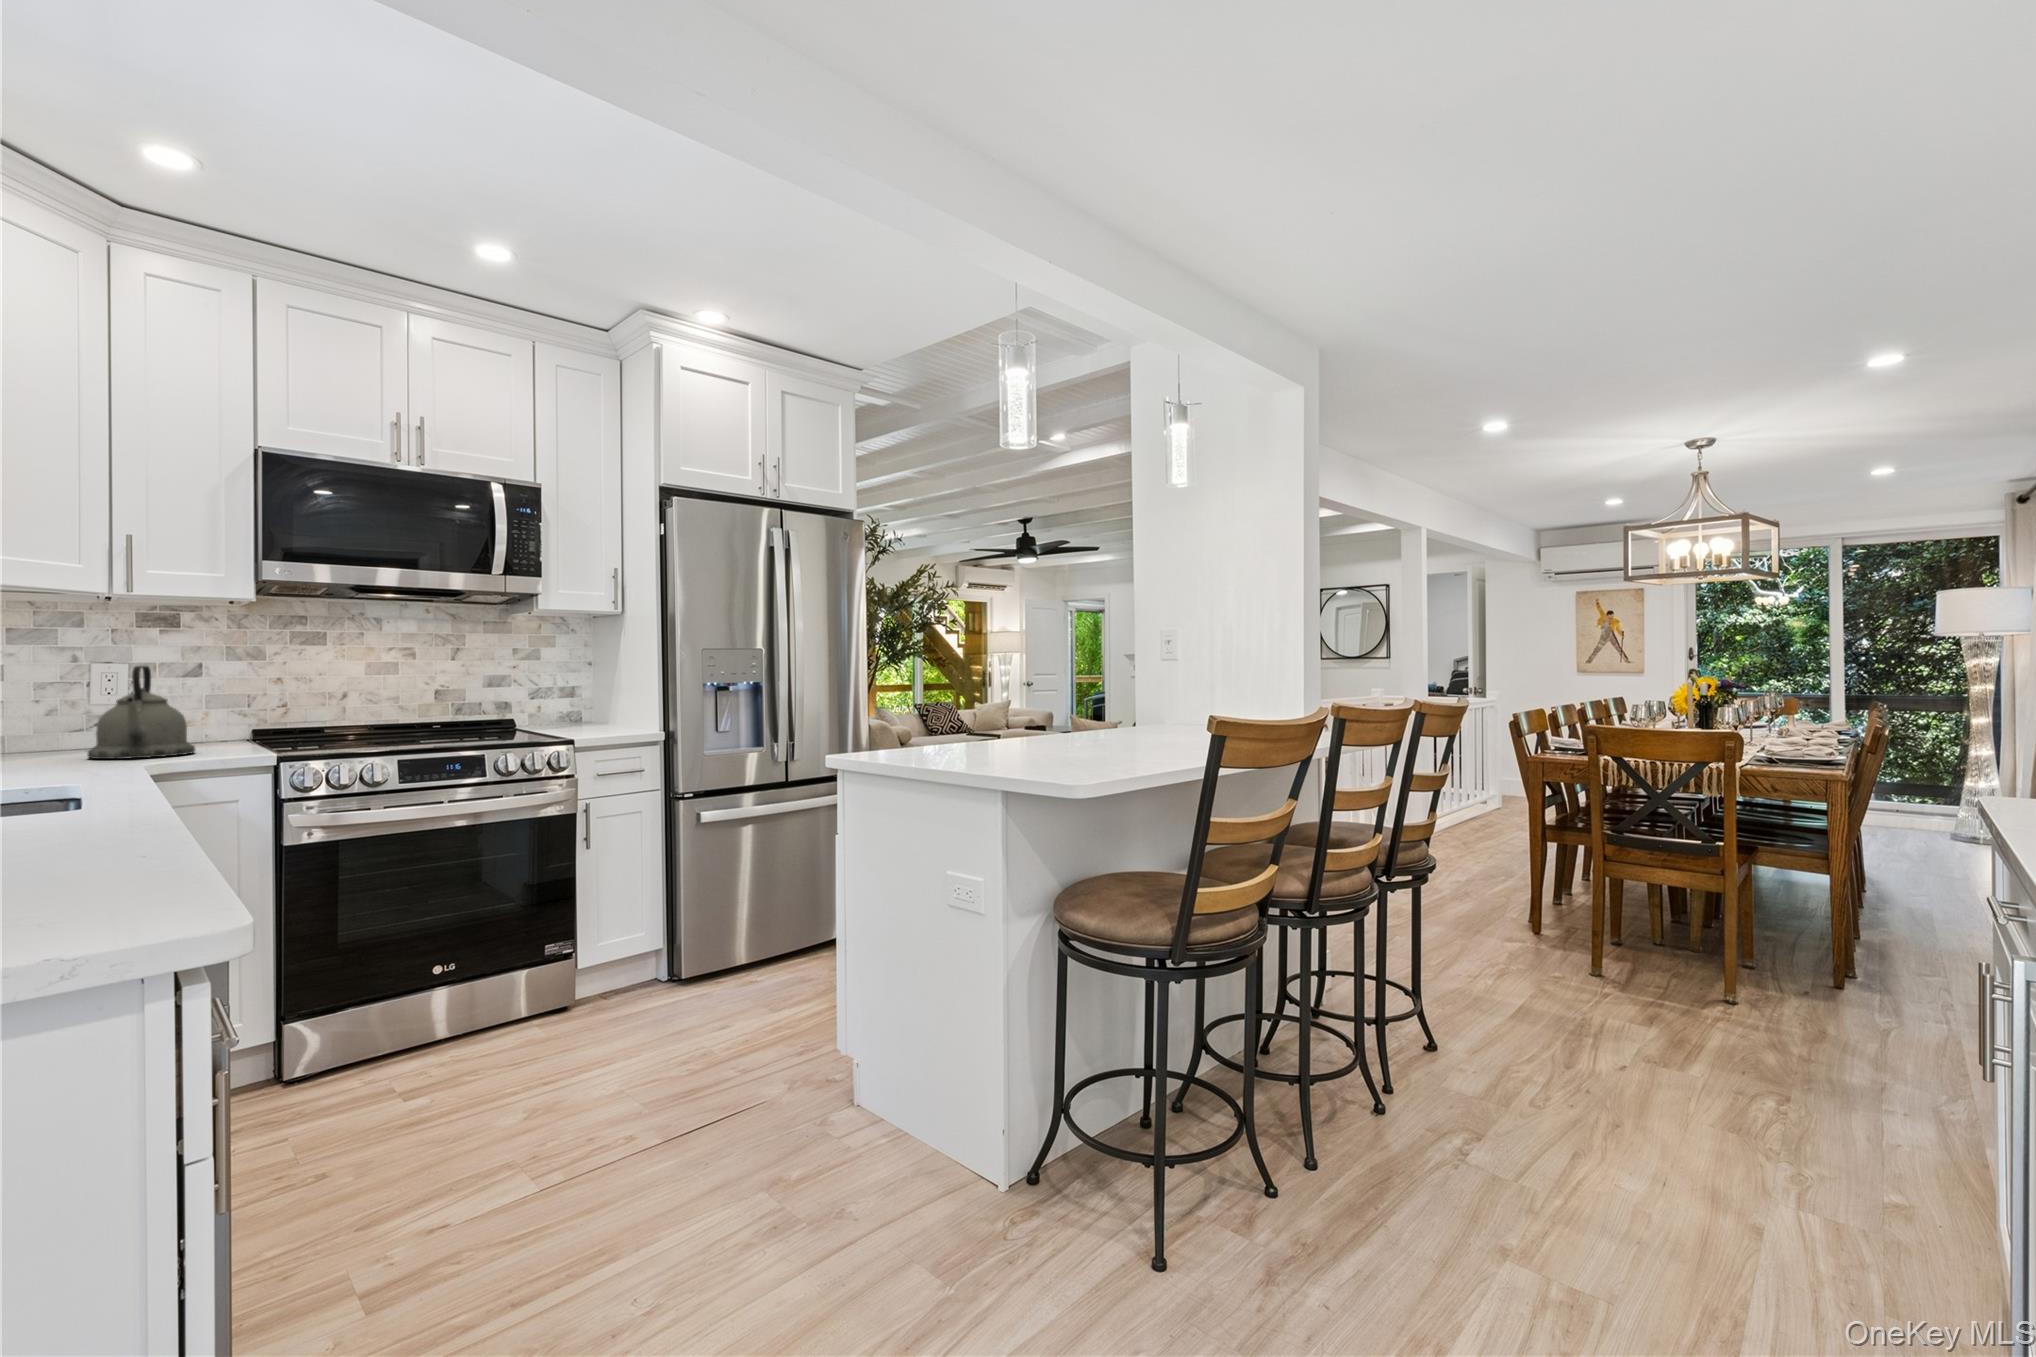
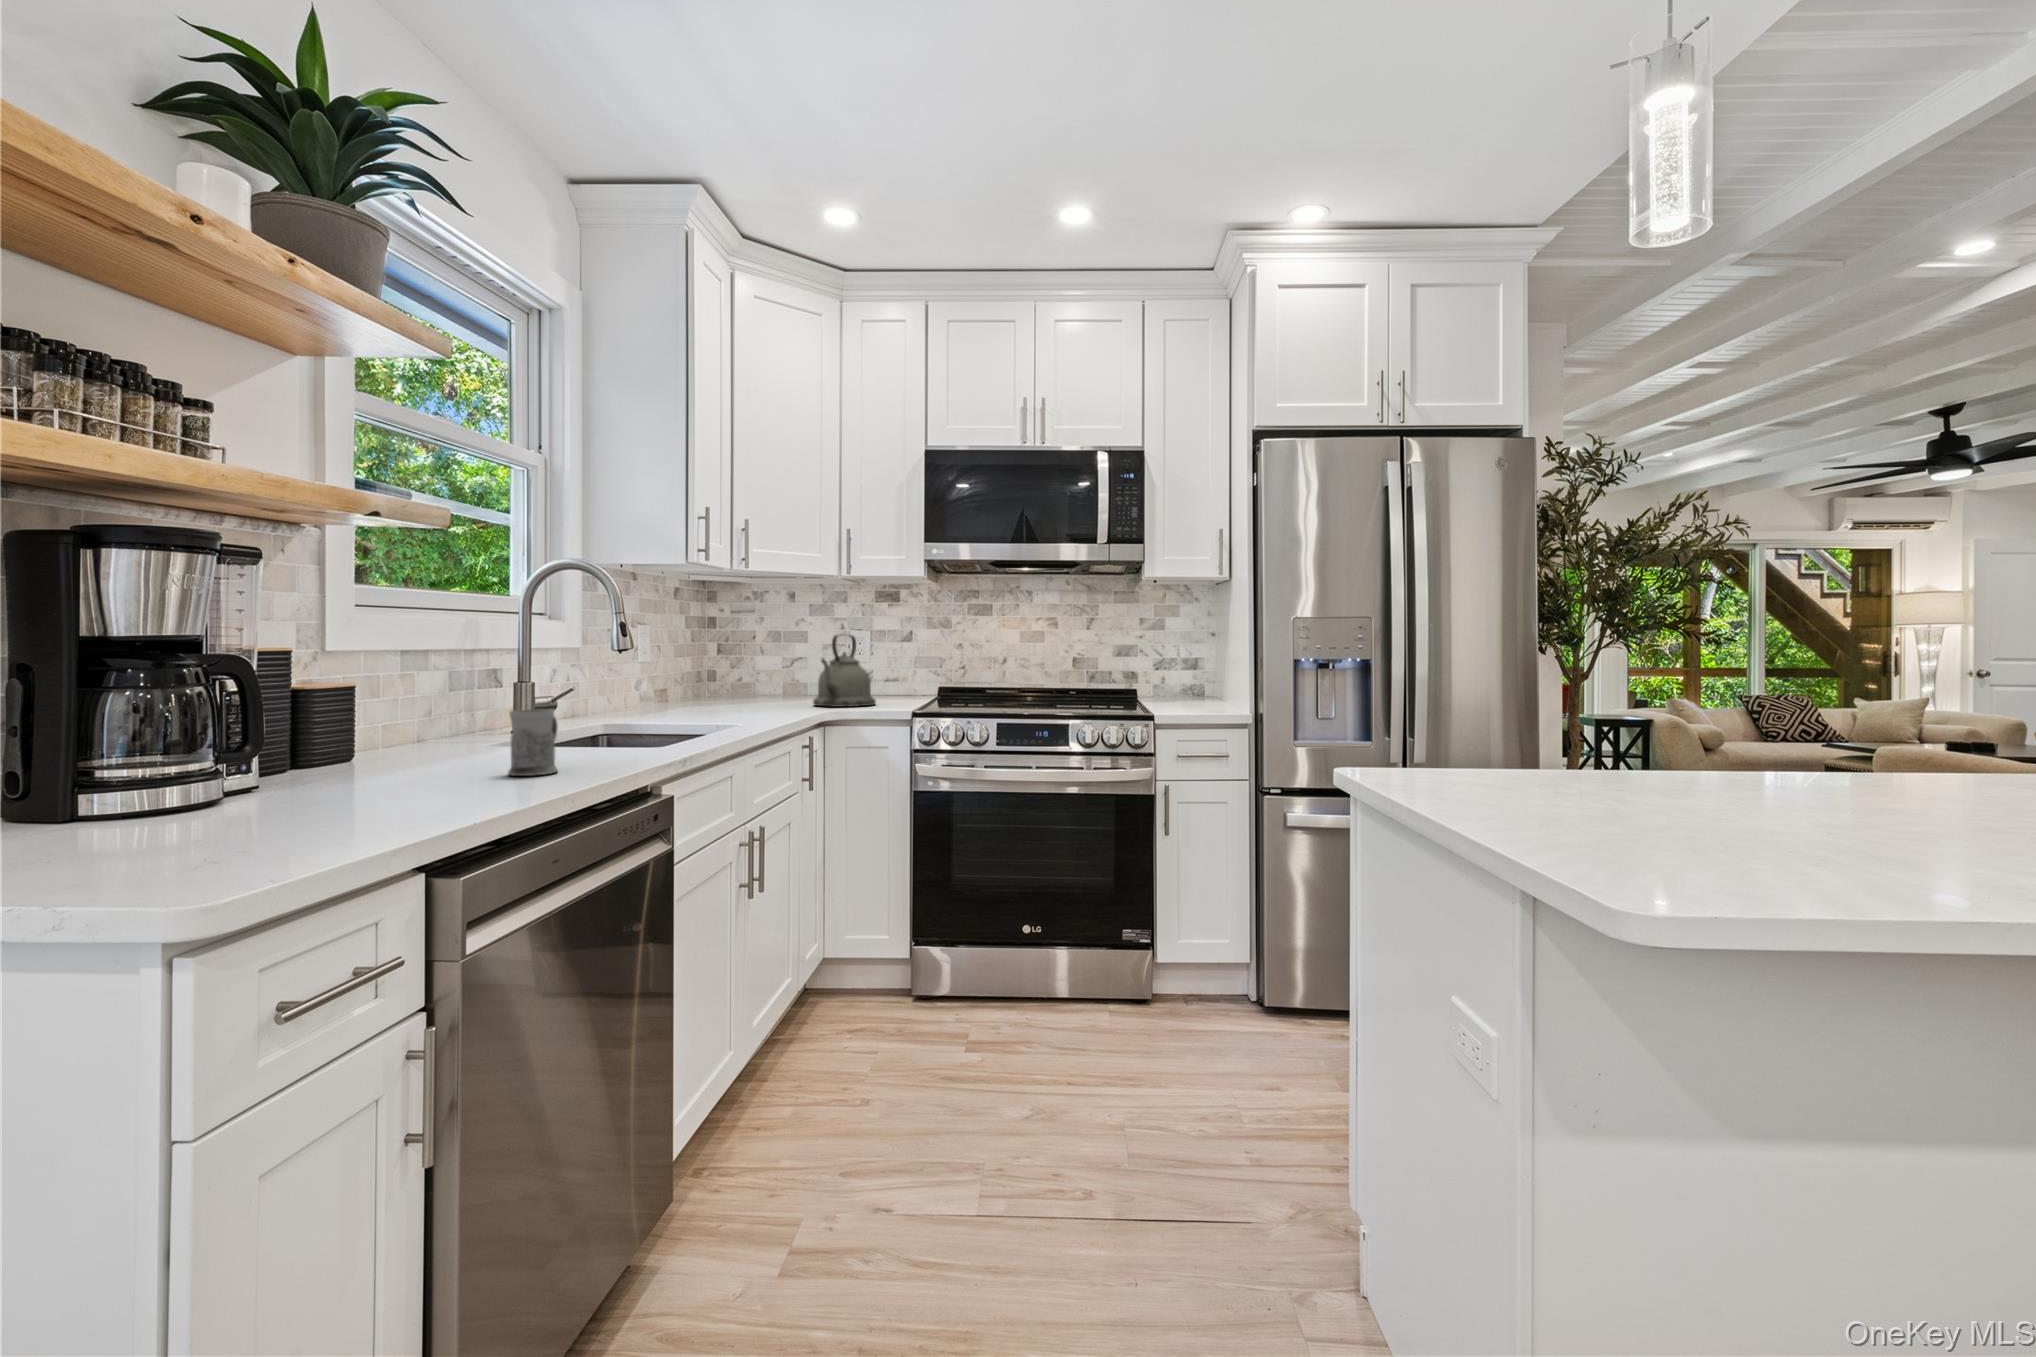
mug: none [62,765,135,846] -> present [508,709,558,776]

